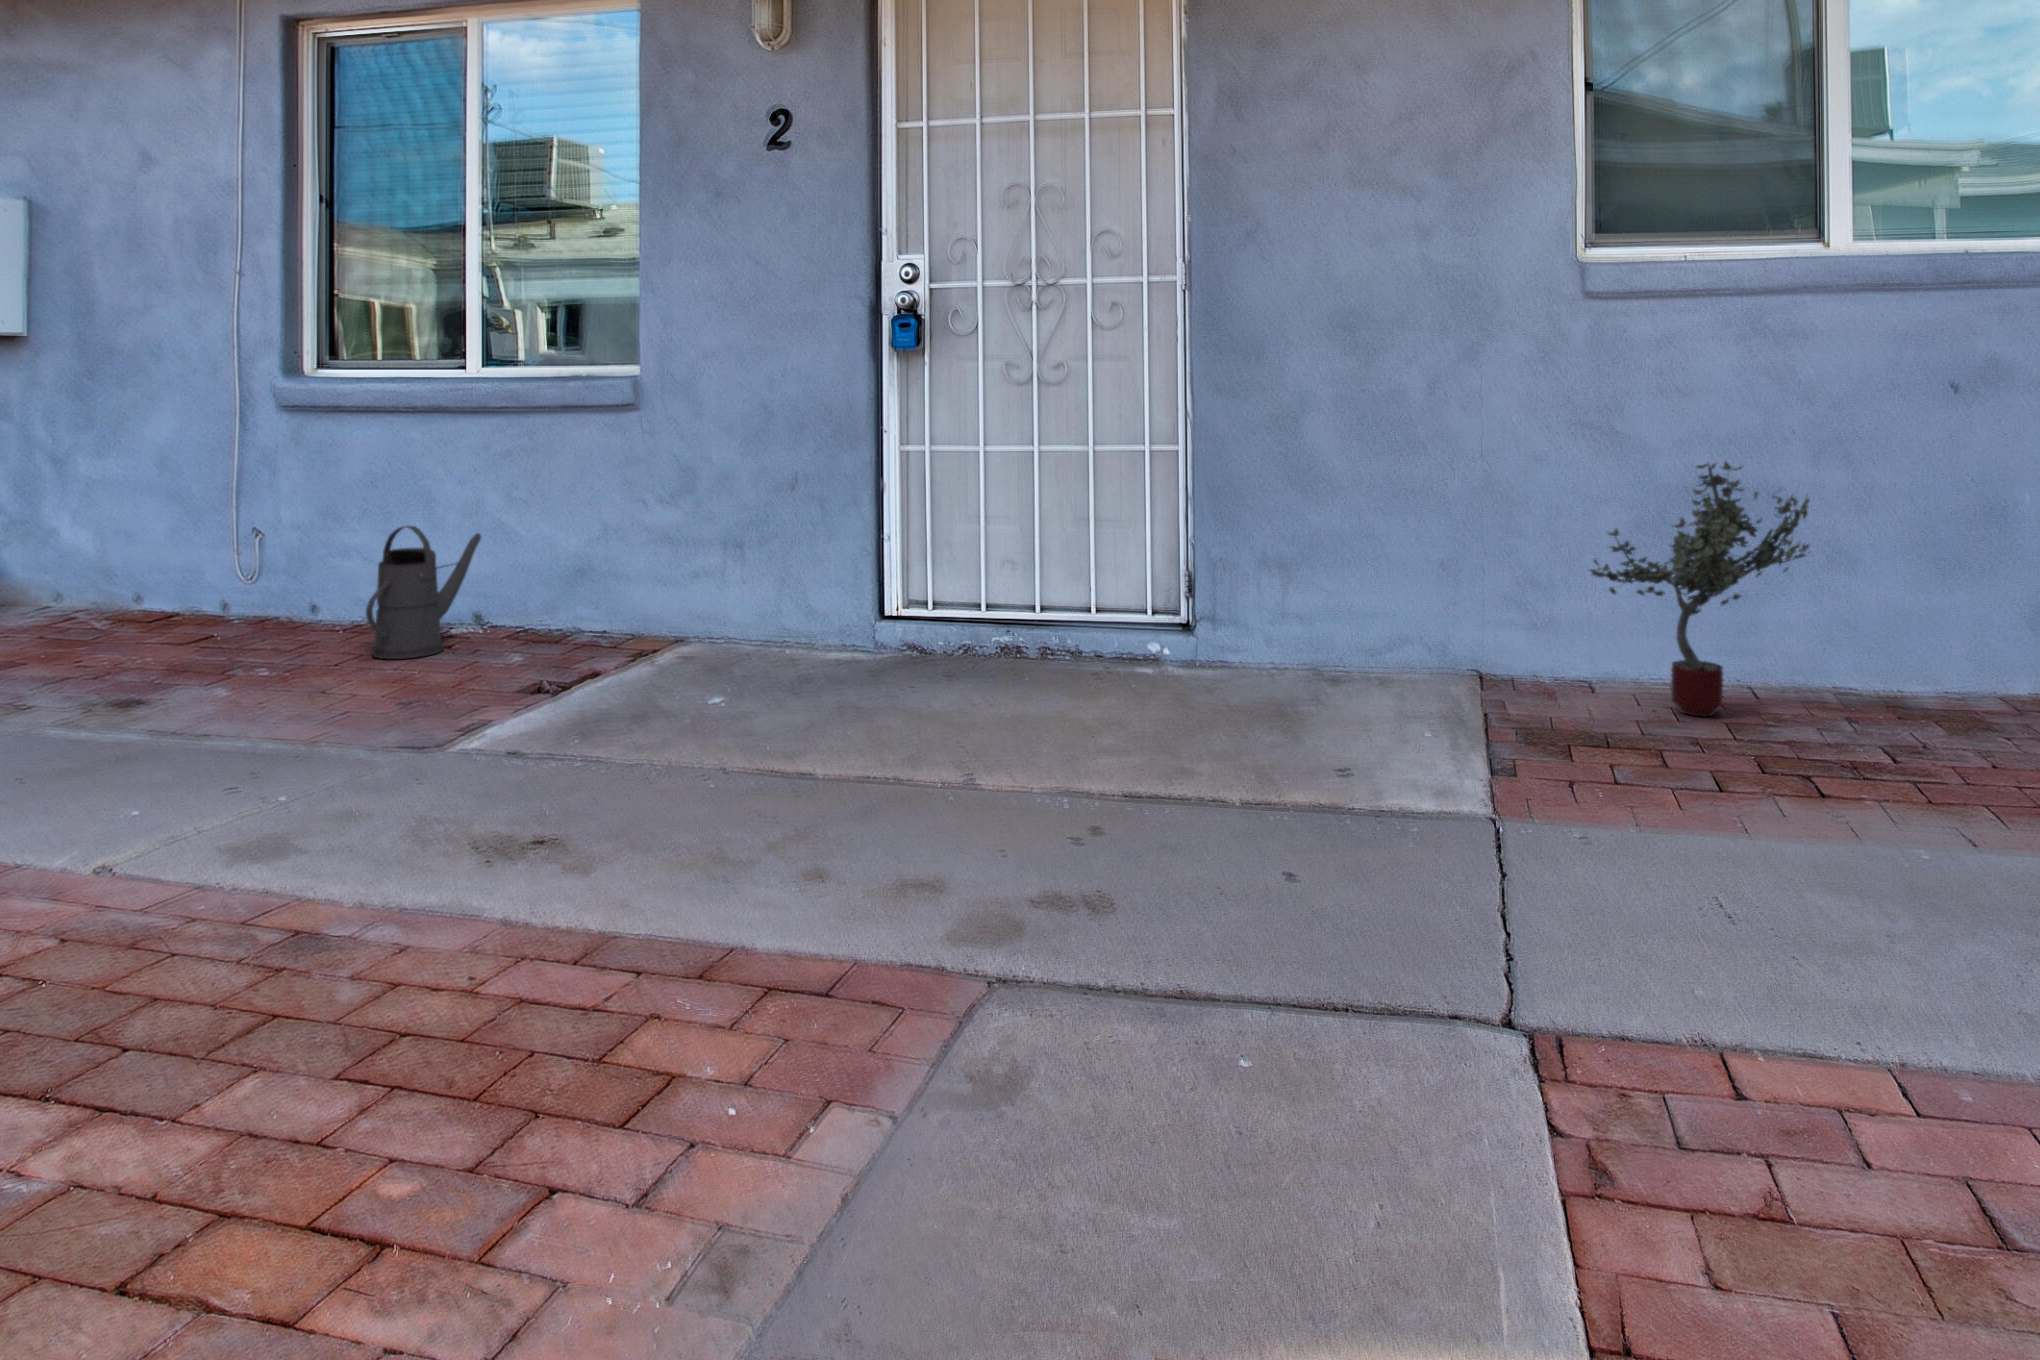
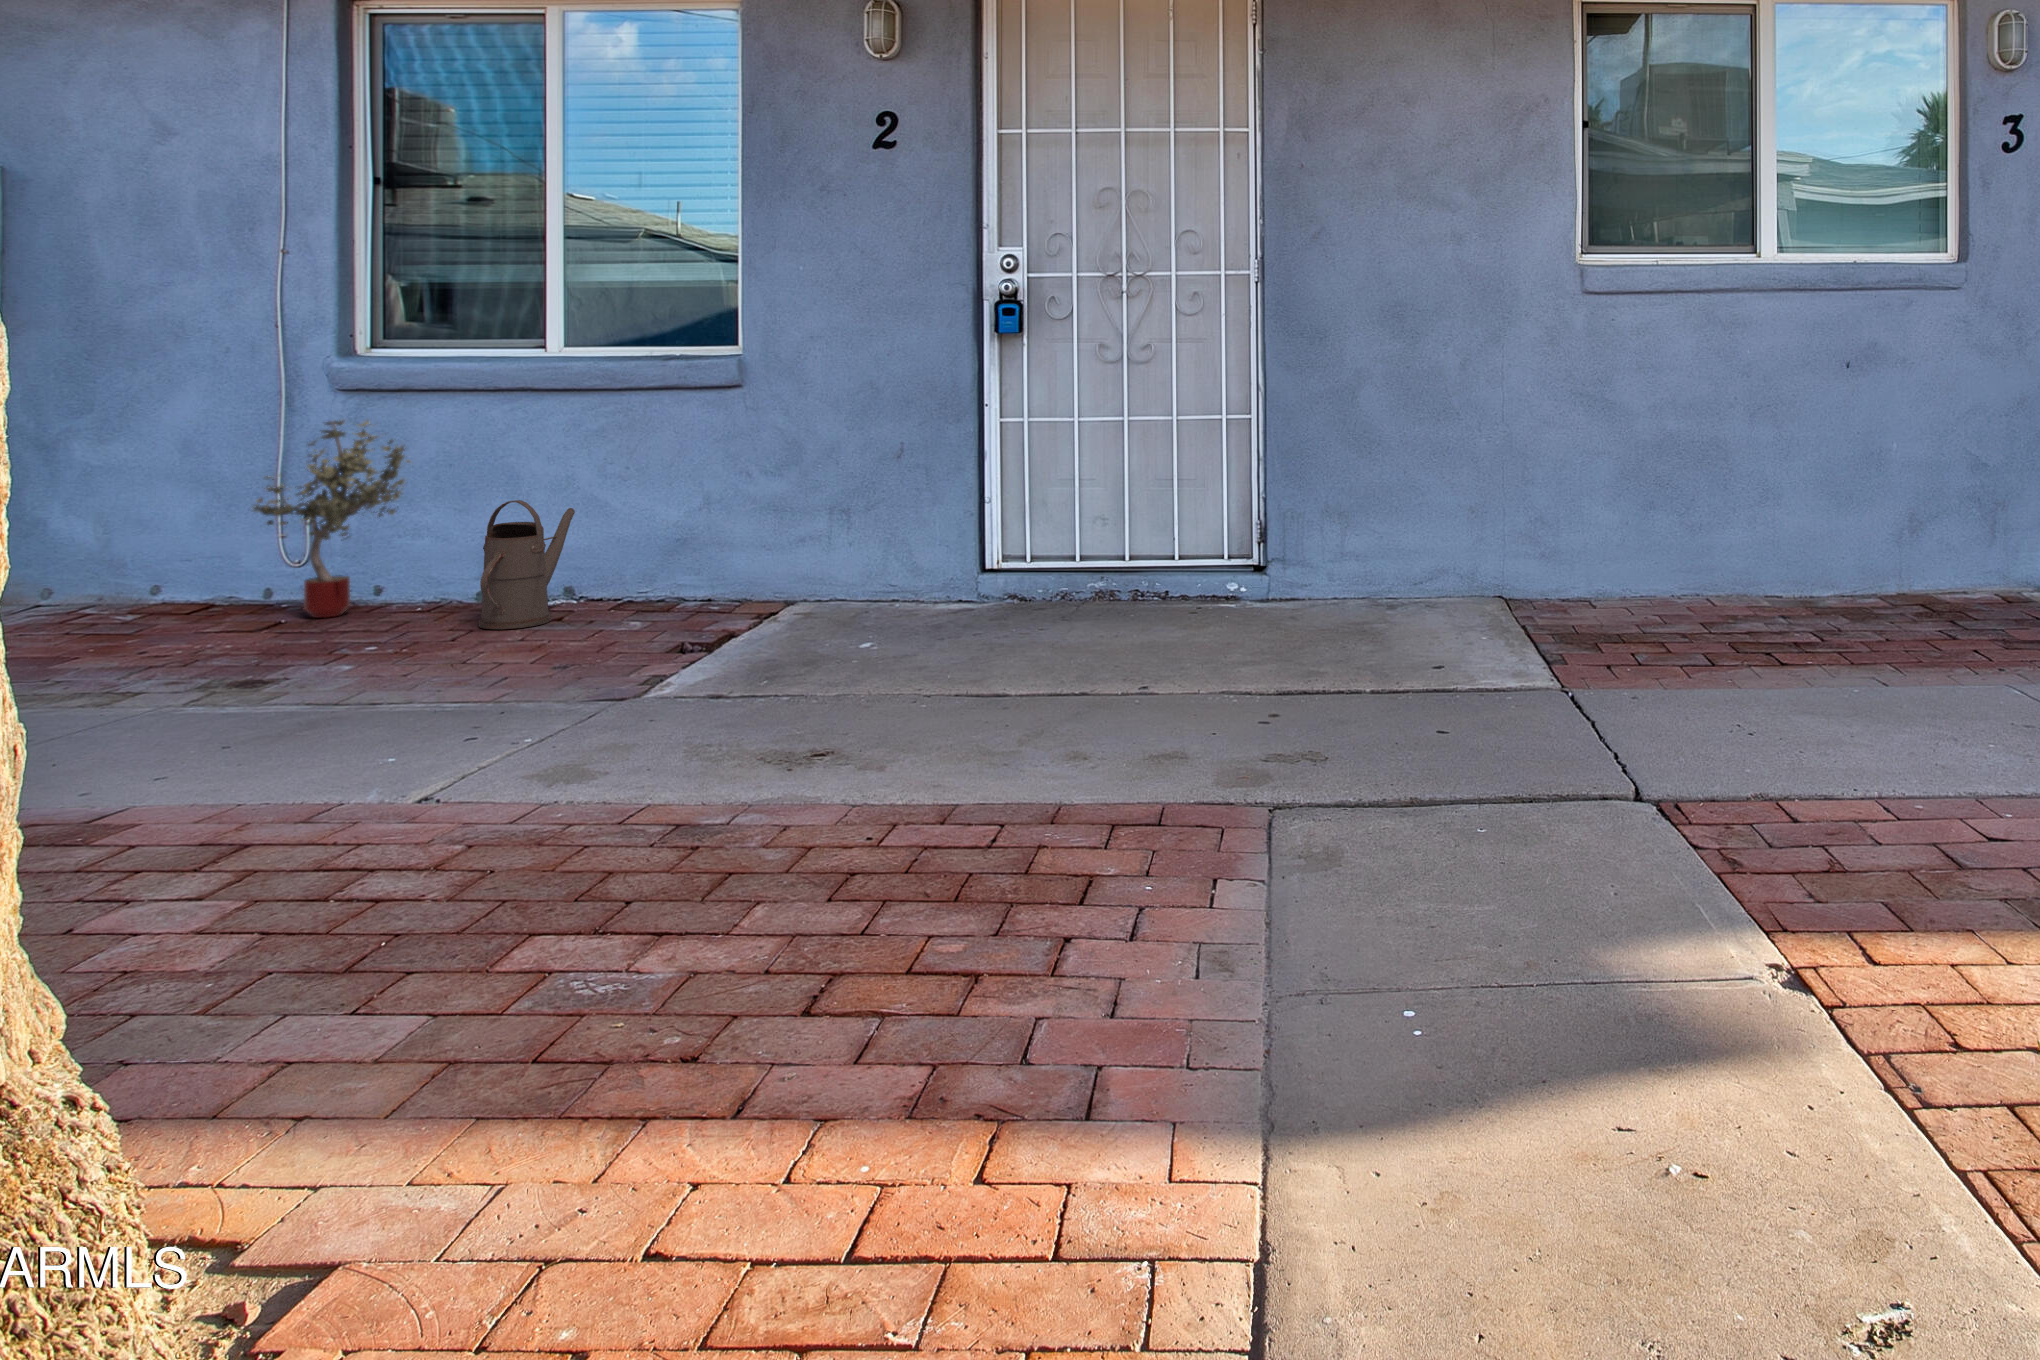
potted tree: present [1588,462,1809,716] -> present [253,420,410,618]

